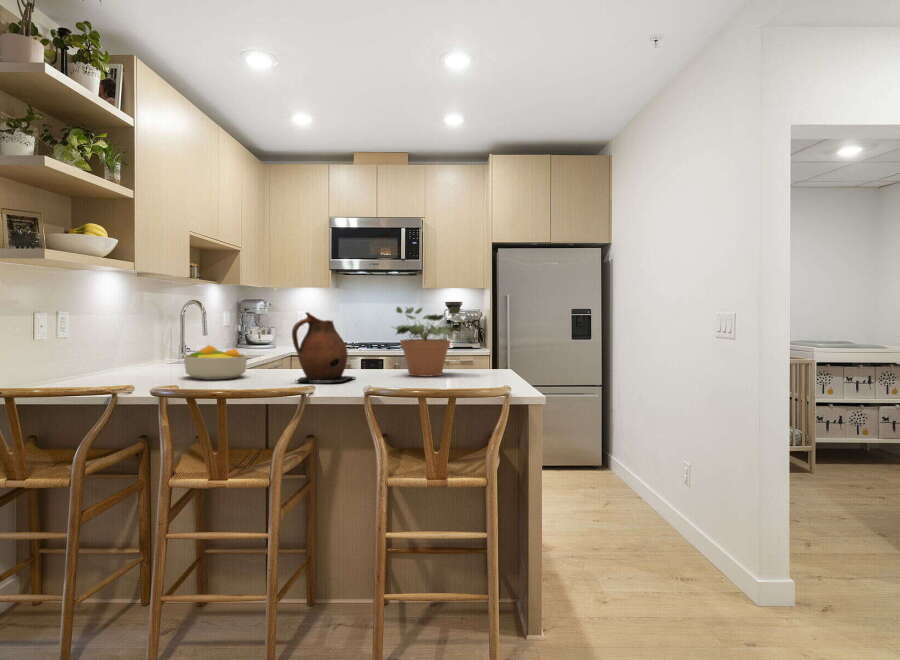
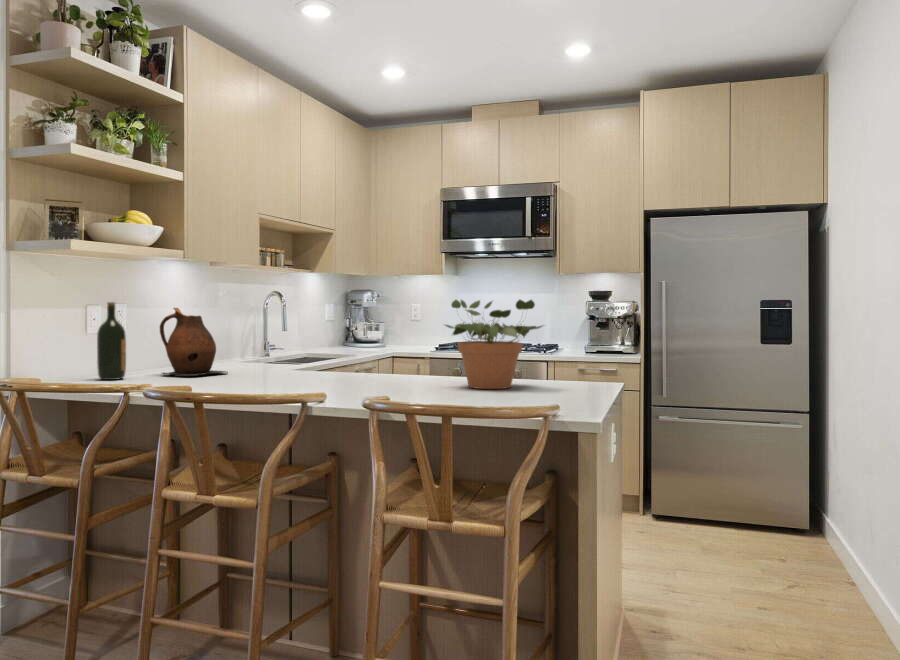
wine bottle: none [52,308,82,382] -> present [97,302,126,380]
ceramic pitcher: present [292,312,356,383] -> present [160,308,228,377]
fruit bowl: present [184,345,247,380] -> none [218,344,288,383]

